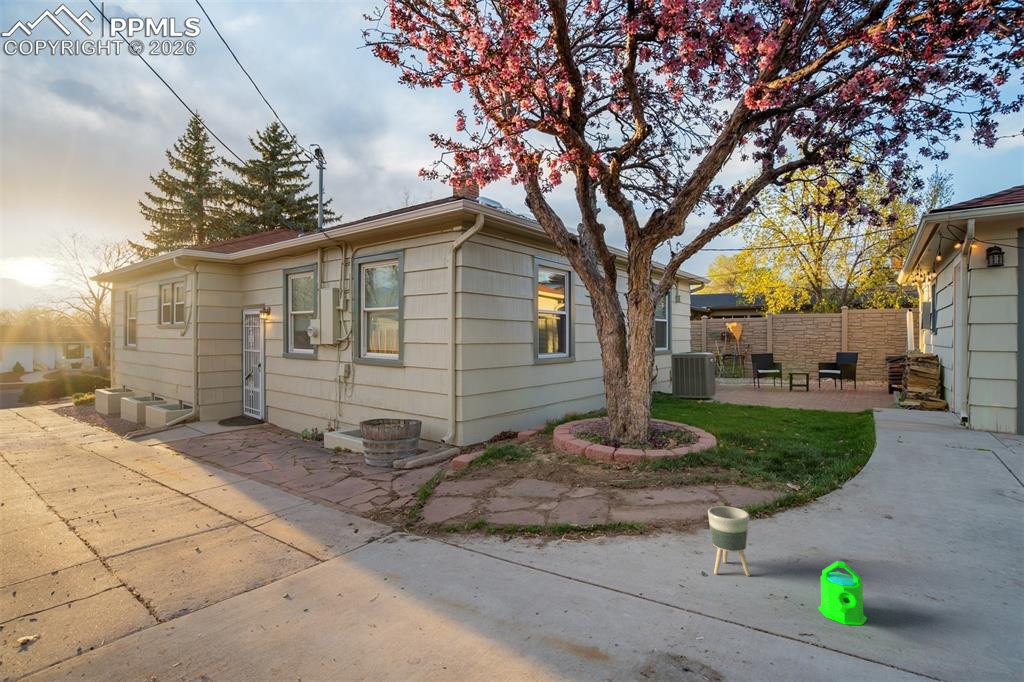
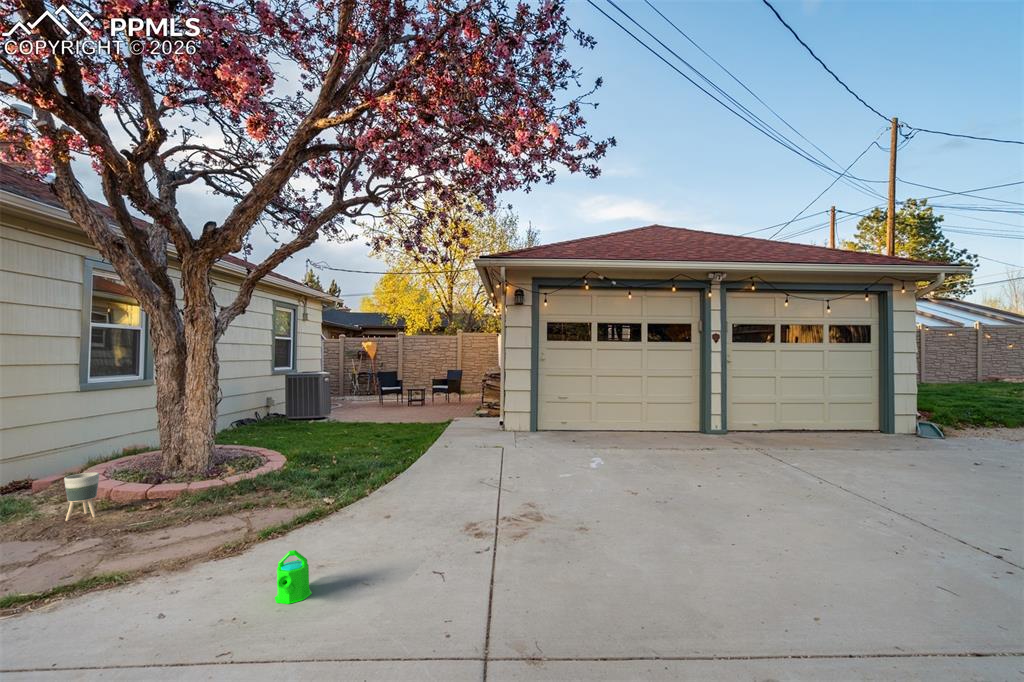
planter: present [708,506,750,576] -> present [64,472,99,521]

